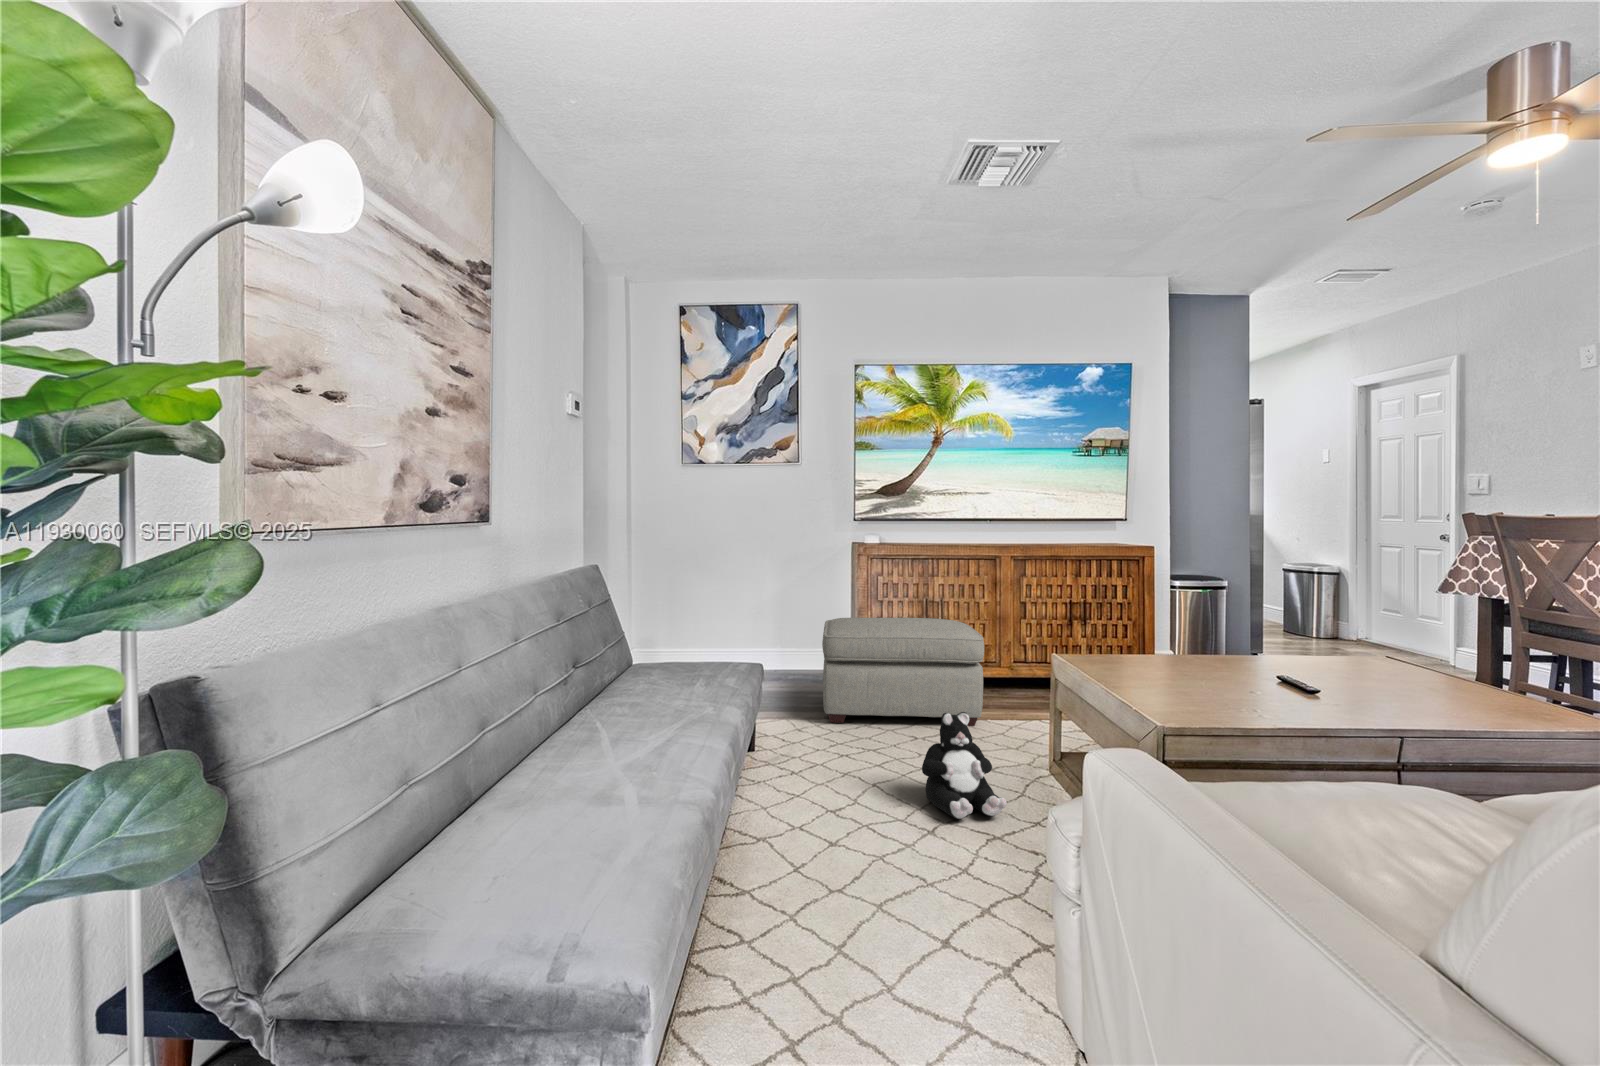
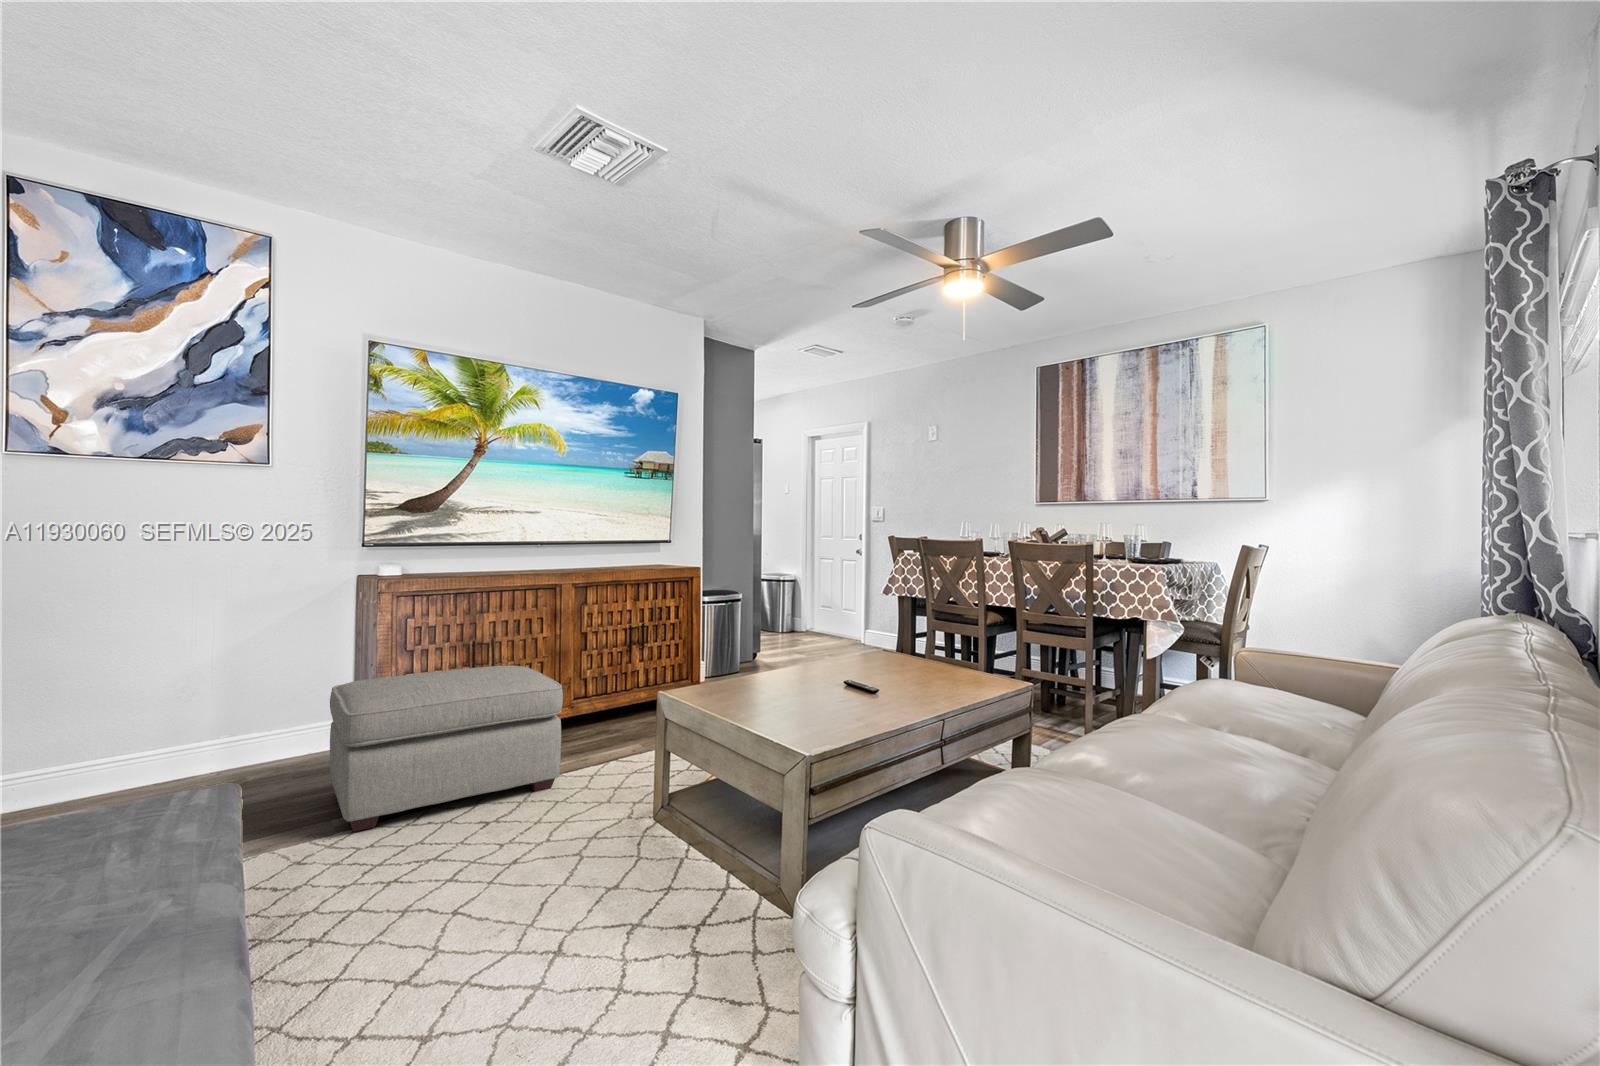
plush toy: present [922,712,1007,819] -> none [531,788,636,921]

